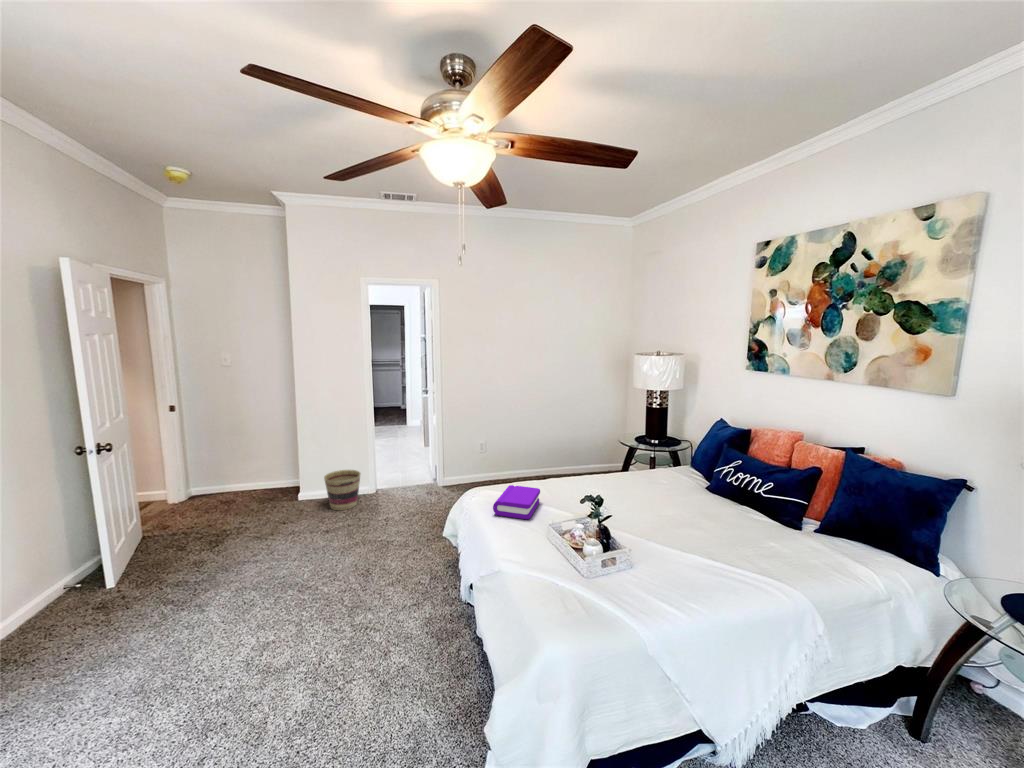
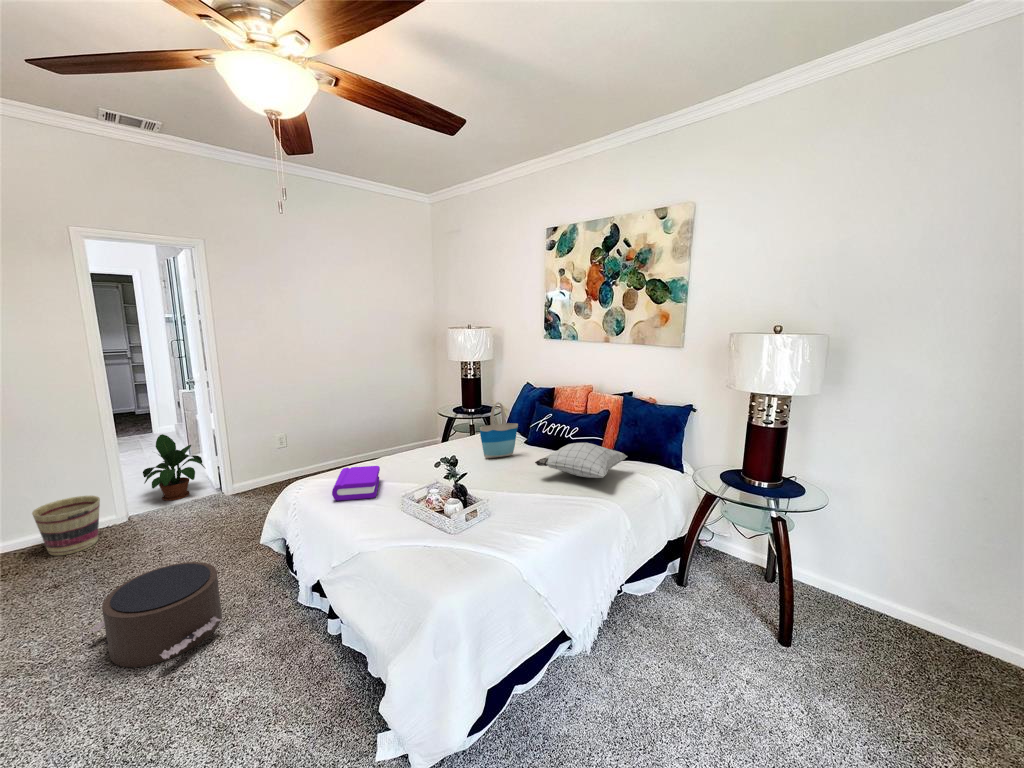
potted plant: none [391,430,430,483] -> present [143,434,205,501]
tote bag: none [648,441,694,501] -> present [480,402,518,458]
pillow: none [702,502,837,556] -> present [535,443,627,478]
pouf: none [331,537,410,612] -> present [89,562,222,667]

